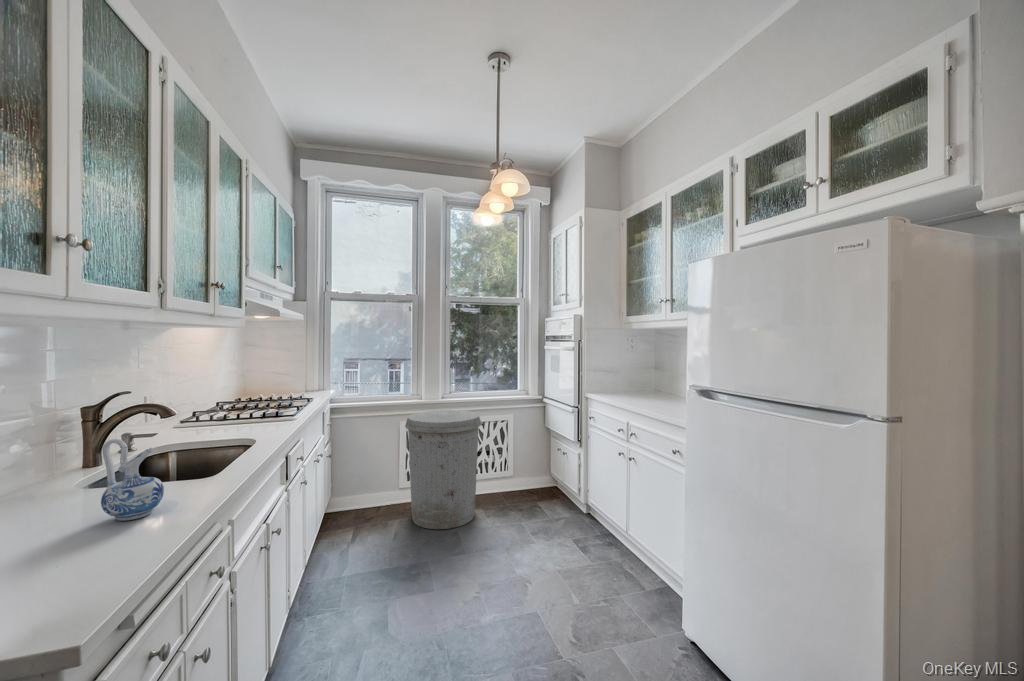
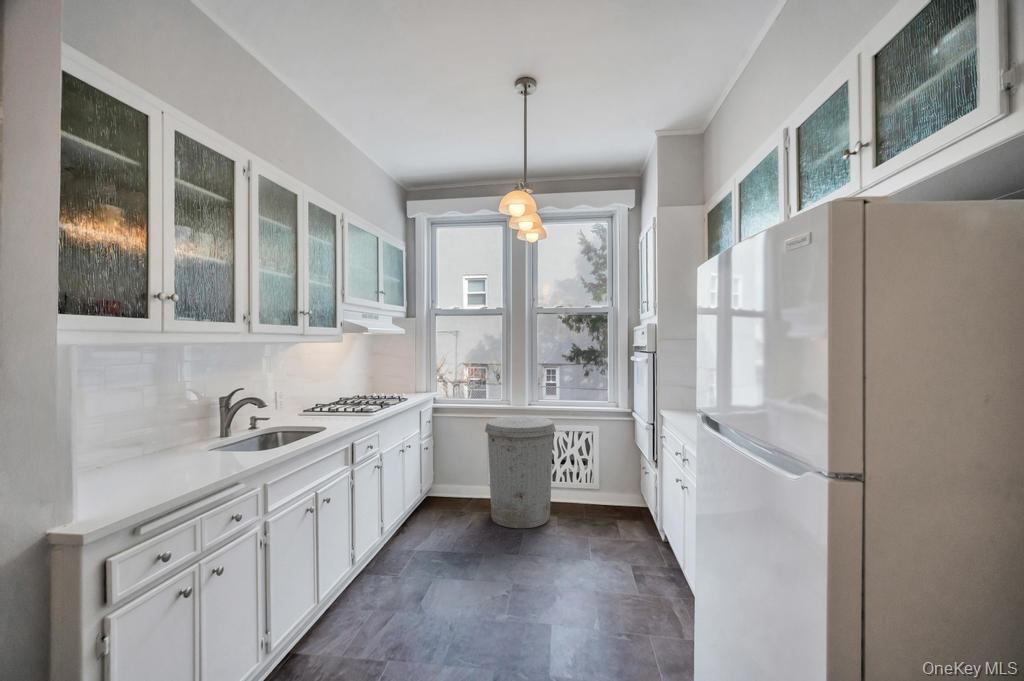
ceramic pitcher: present [101,439,164,521] -> none [192,418,227,469]

